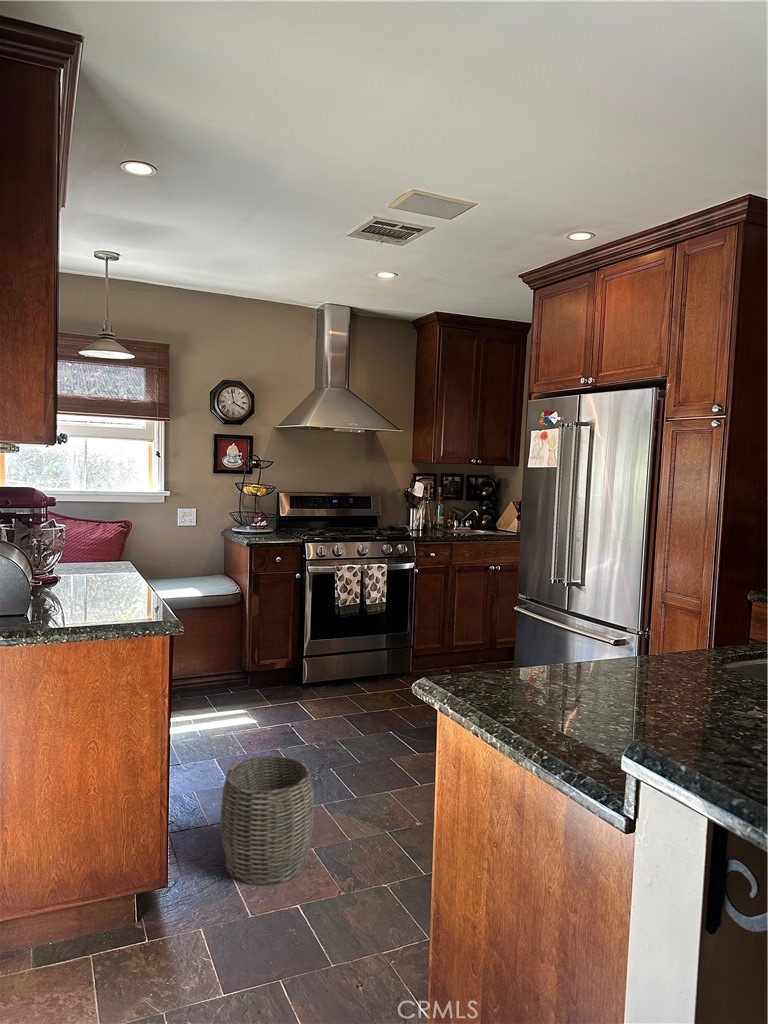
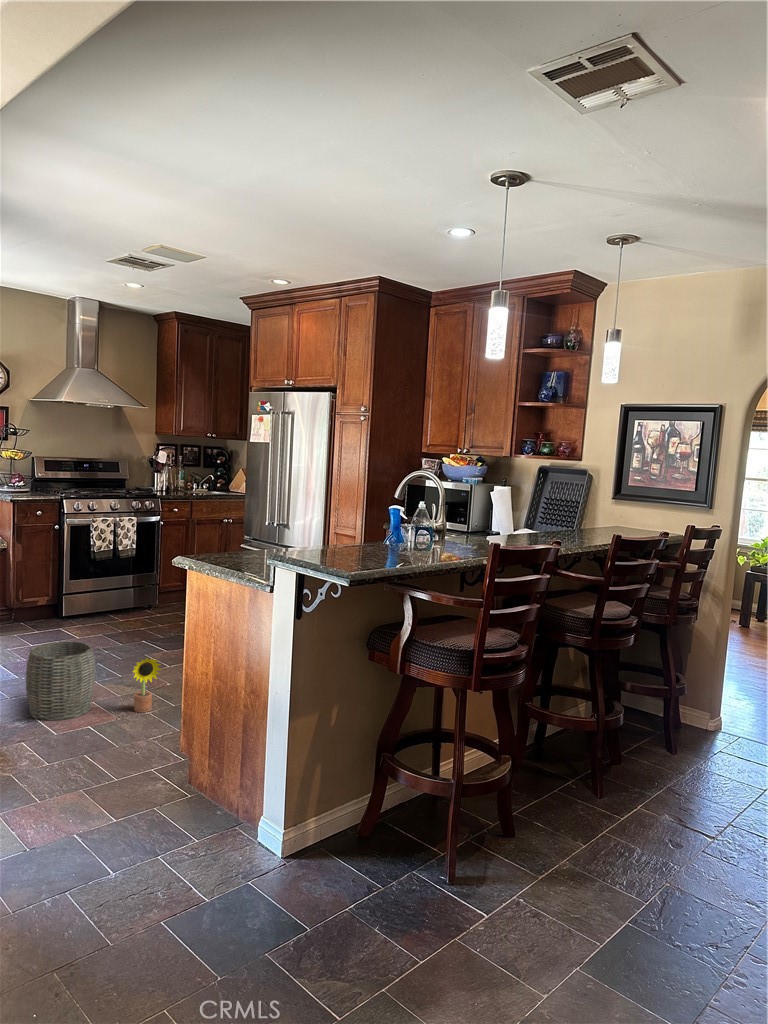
decorative plant: none [362,802,407,884] -> present [133,658,162,712]

